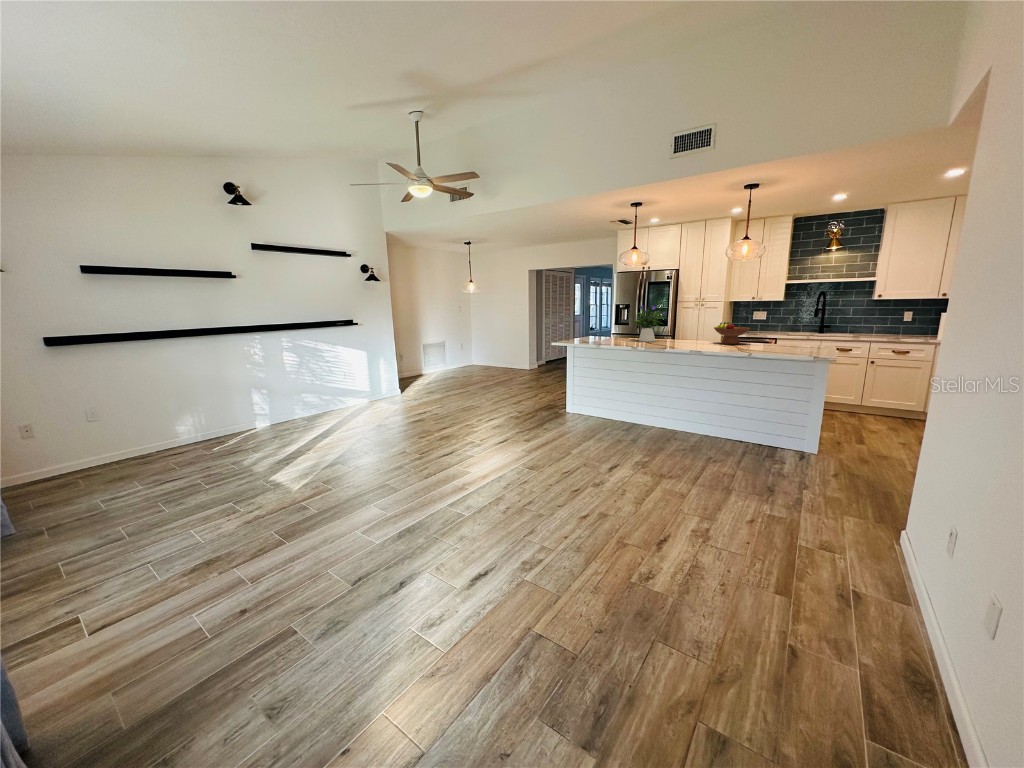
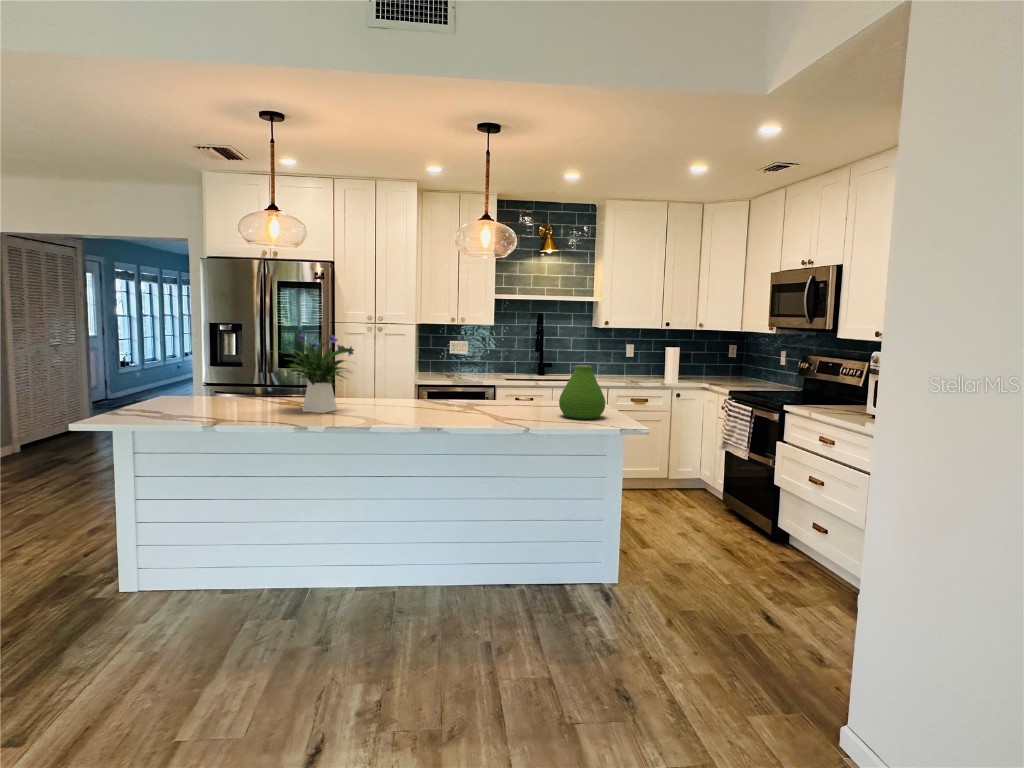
vase: none [772,319,803,350] -> present [559,365,605,419]
fruit bowl: present [714,322,750,344] -> none [448,368,510,409]

